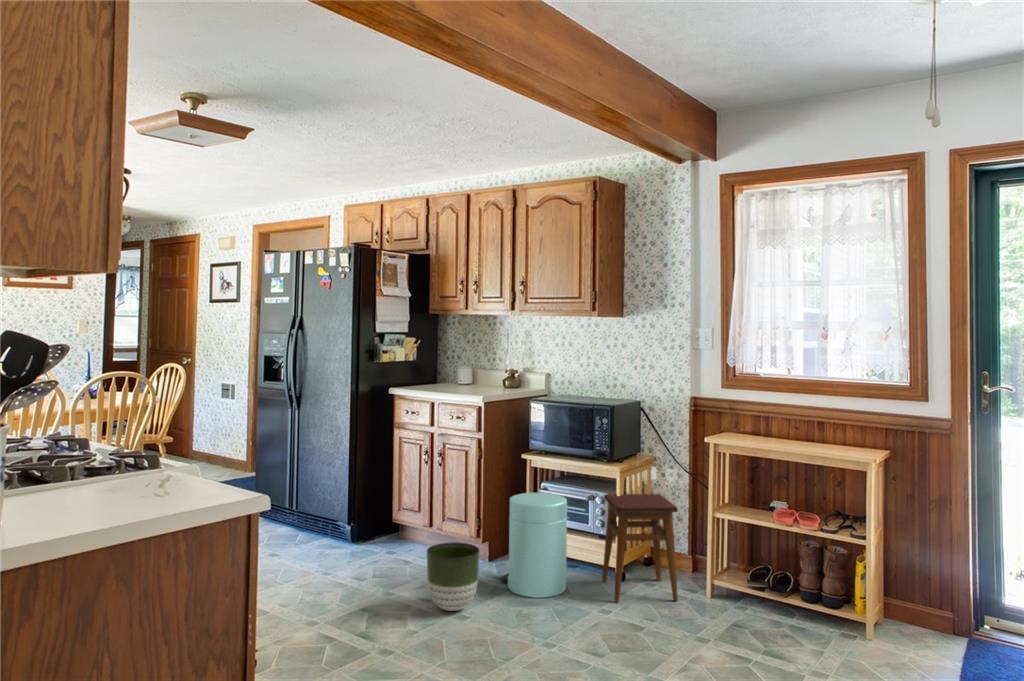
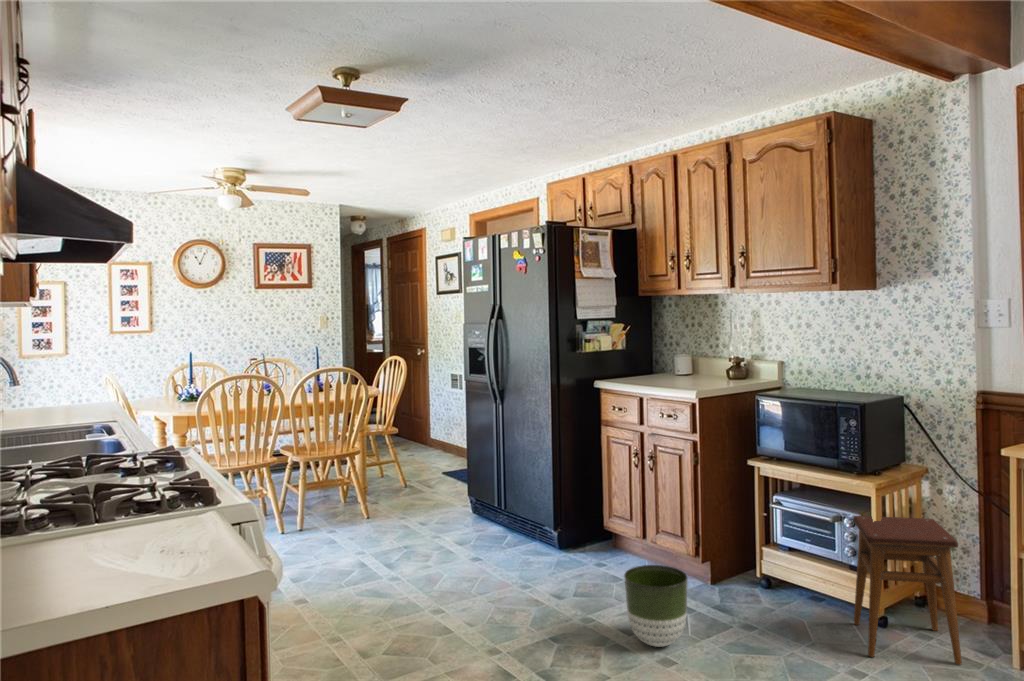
trash can: present [499,493,567,598] -> none [719,509,803,640]

